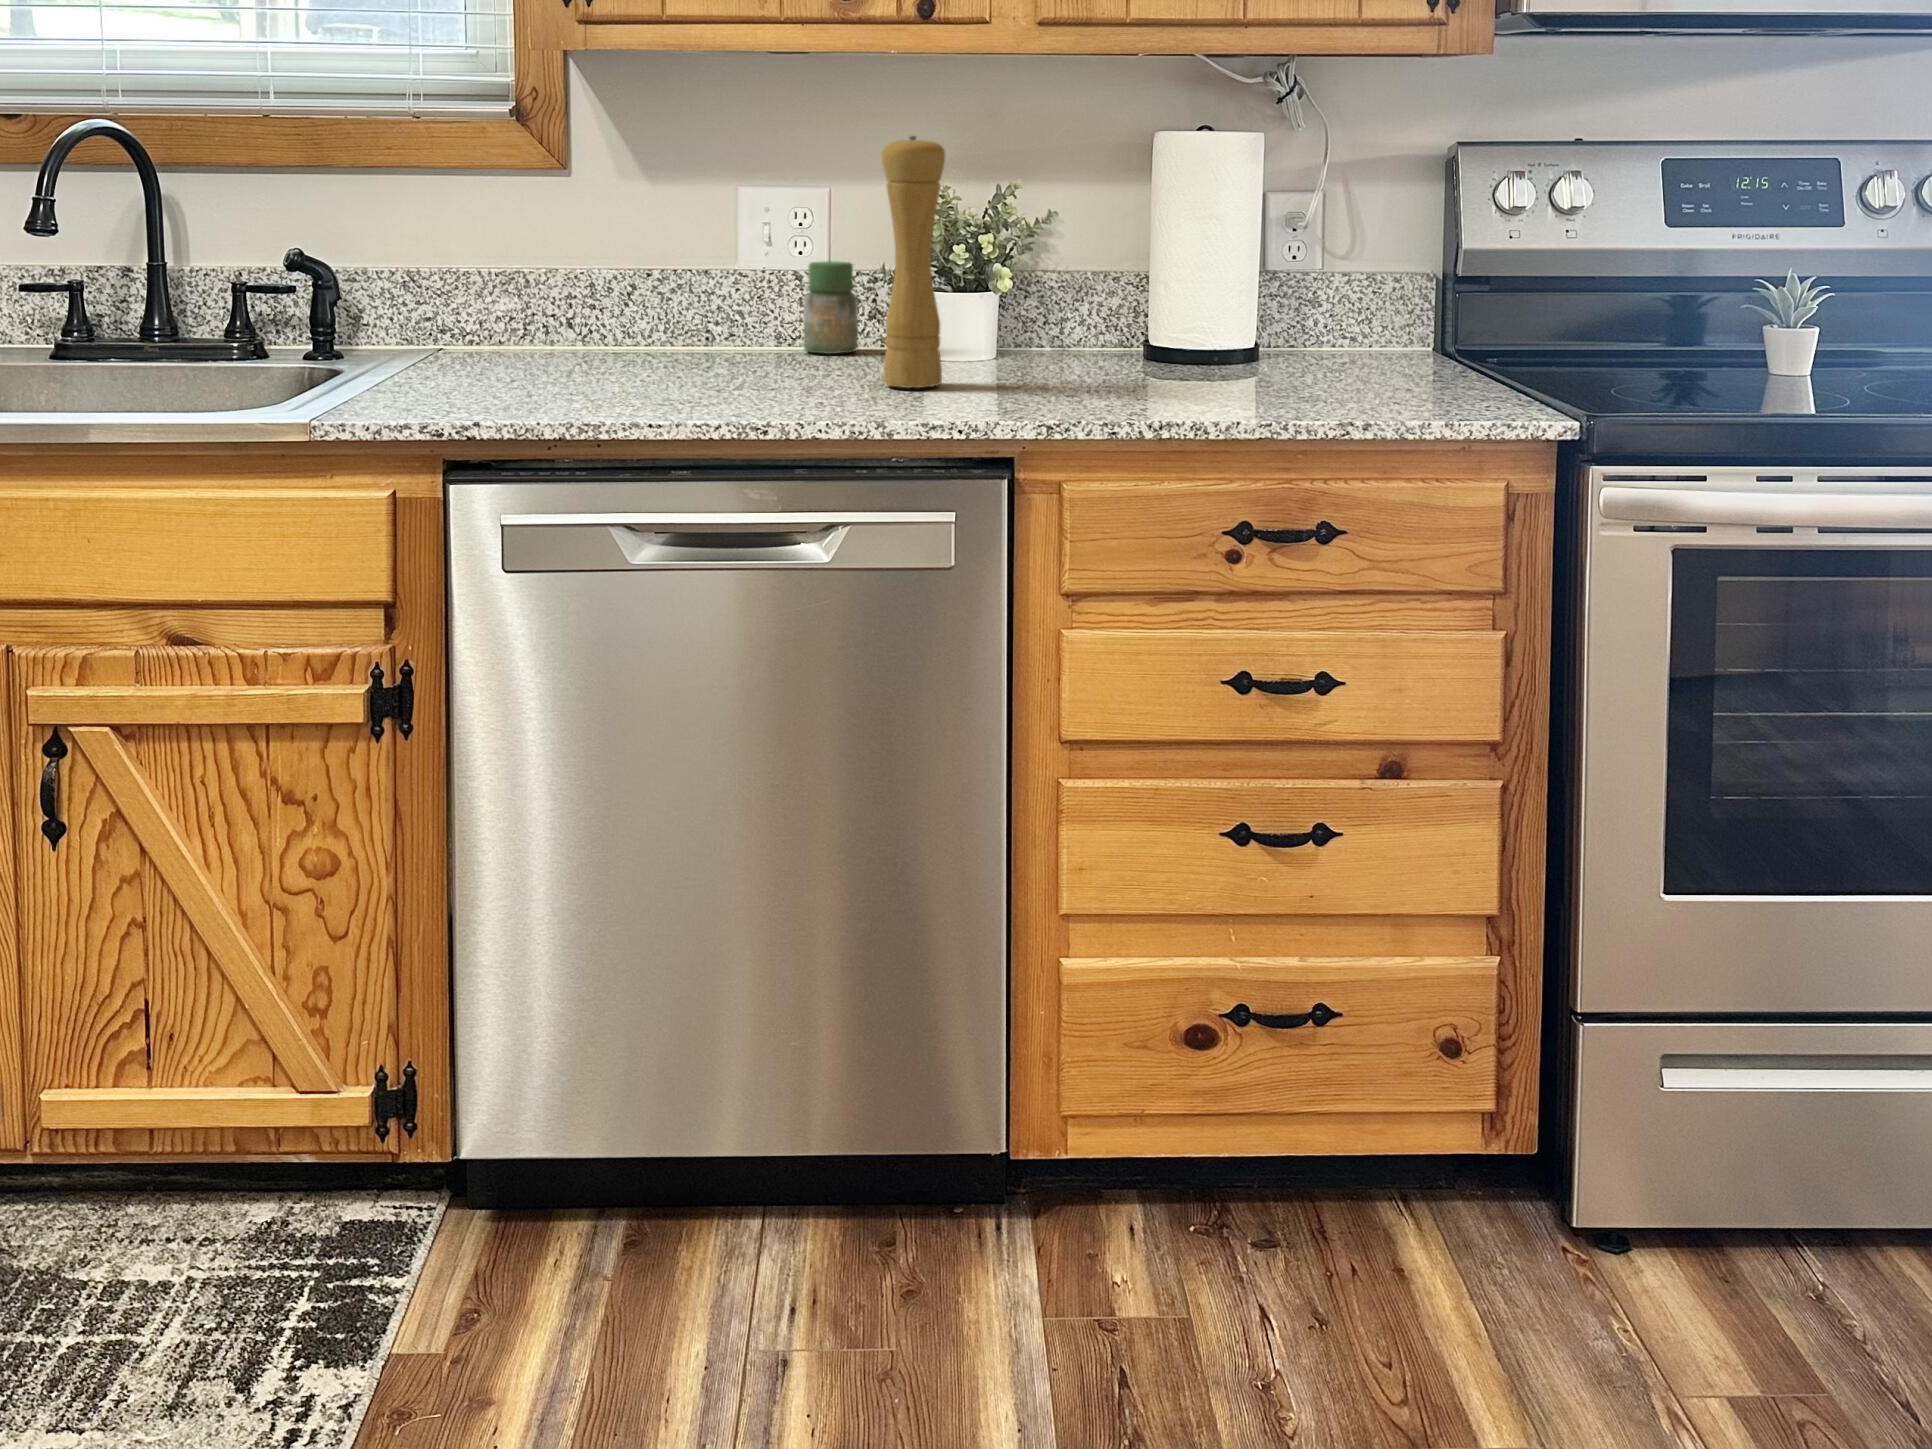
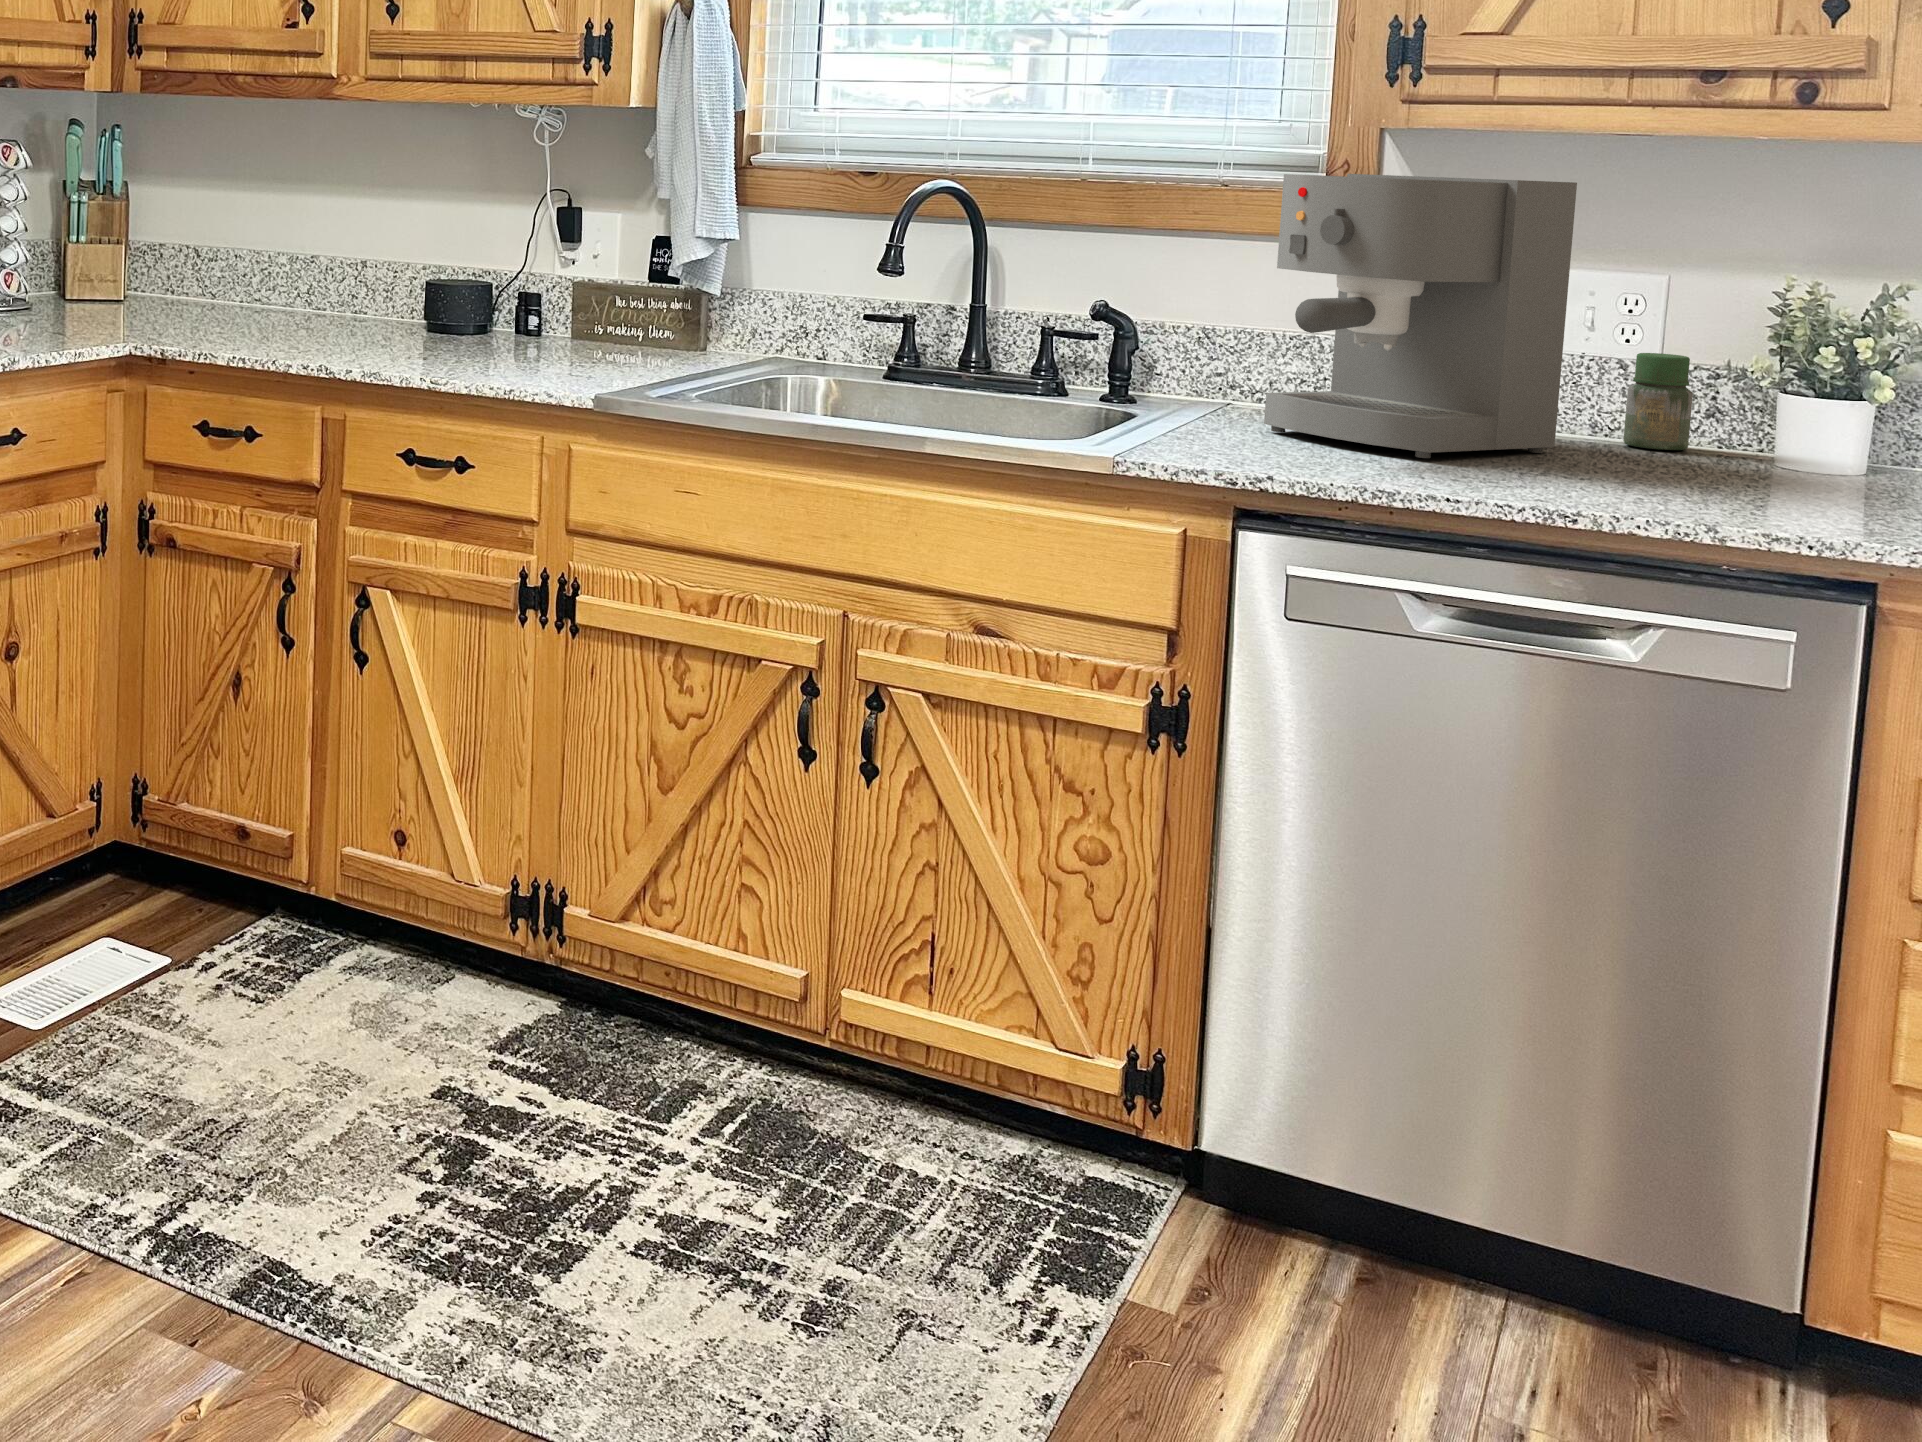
coffee maker: none [466,97,744,386] -> present [1264,174,1577,458]
pepper mill: present [882,136,945,388] -> none [1719,230,1817,495]

